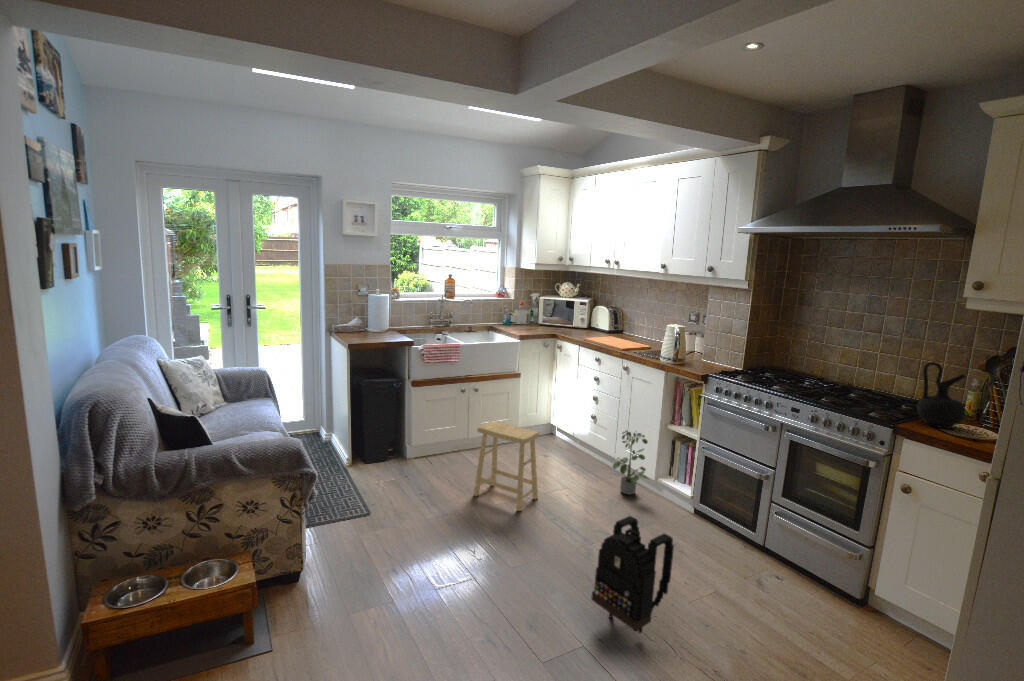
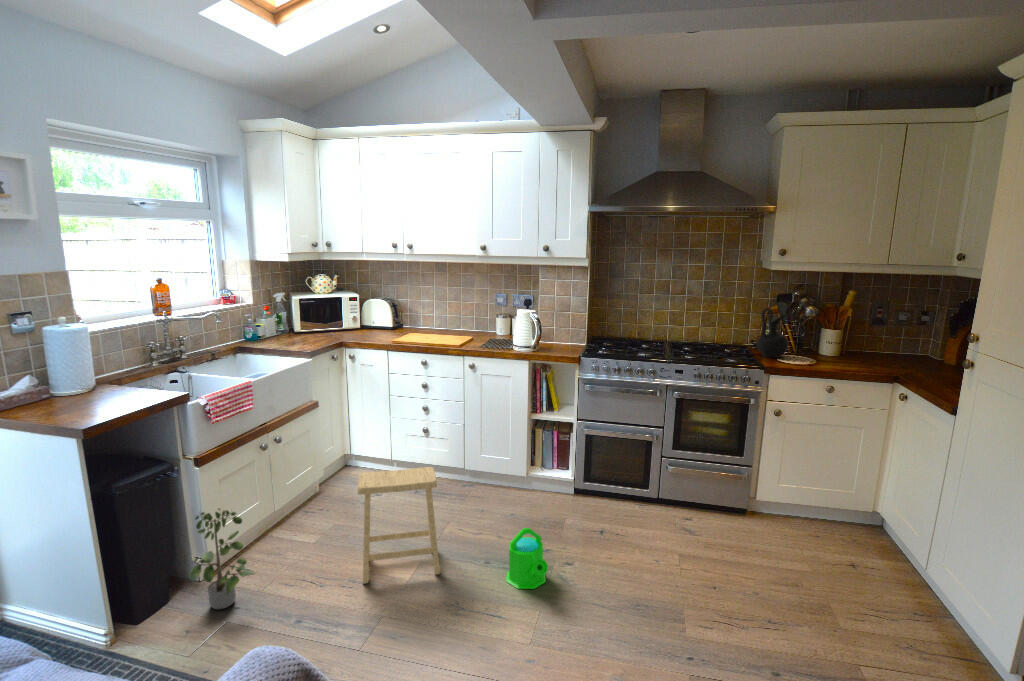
potted plant: present [613,431,648,495] -> present [189,509,254,609]
watering can: none [553,498,587,550] -> present [506,528,548,589]
backpack: present [592,516,674,633] -> none [645,515,714,630]

